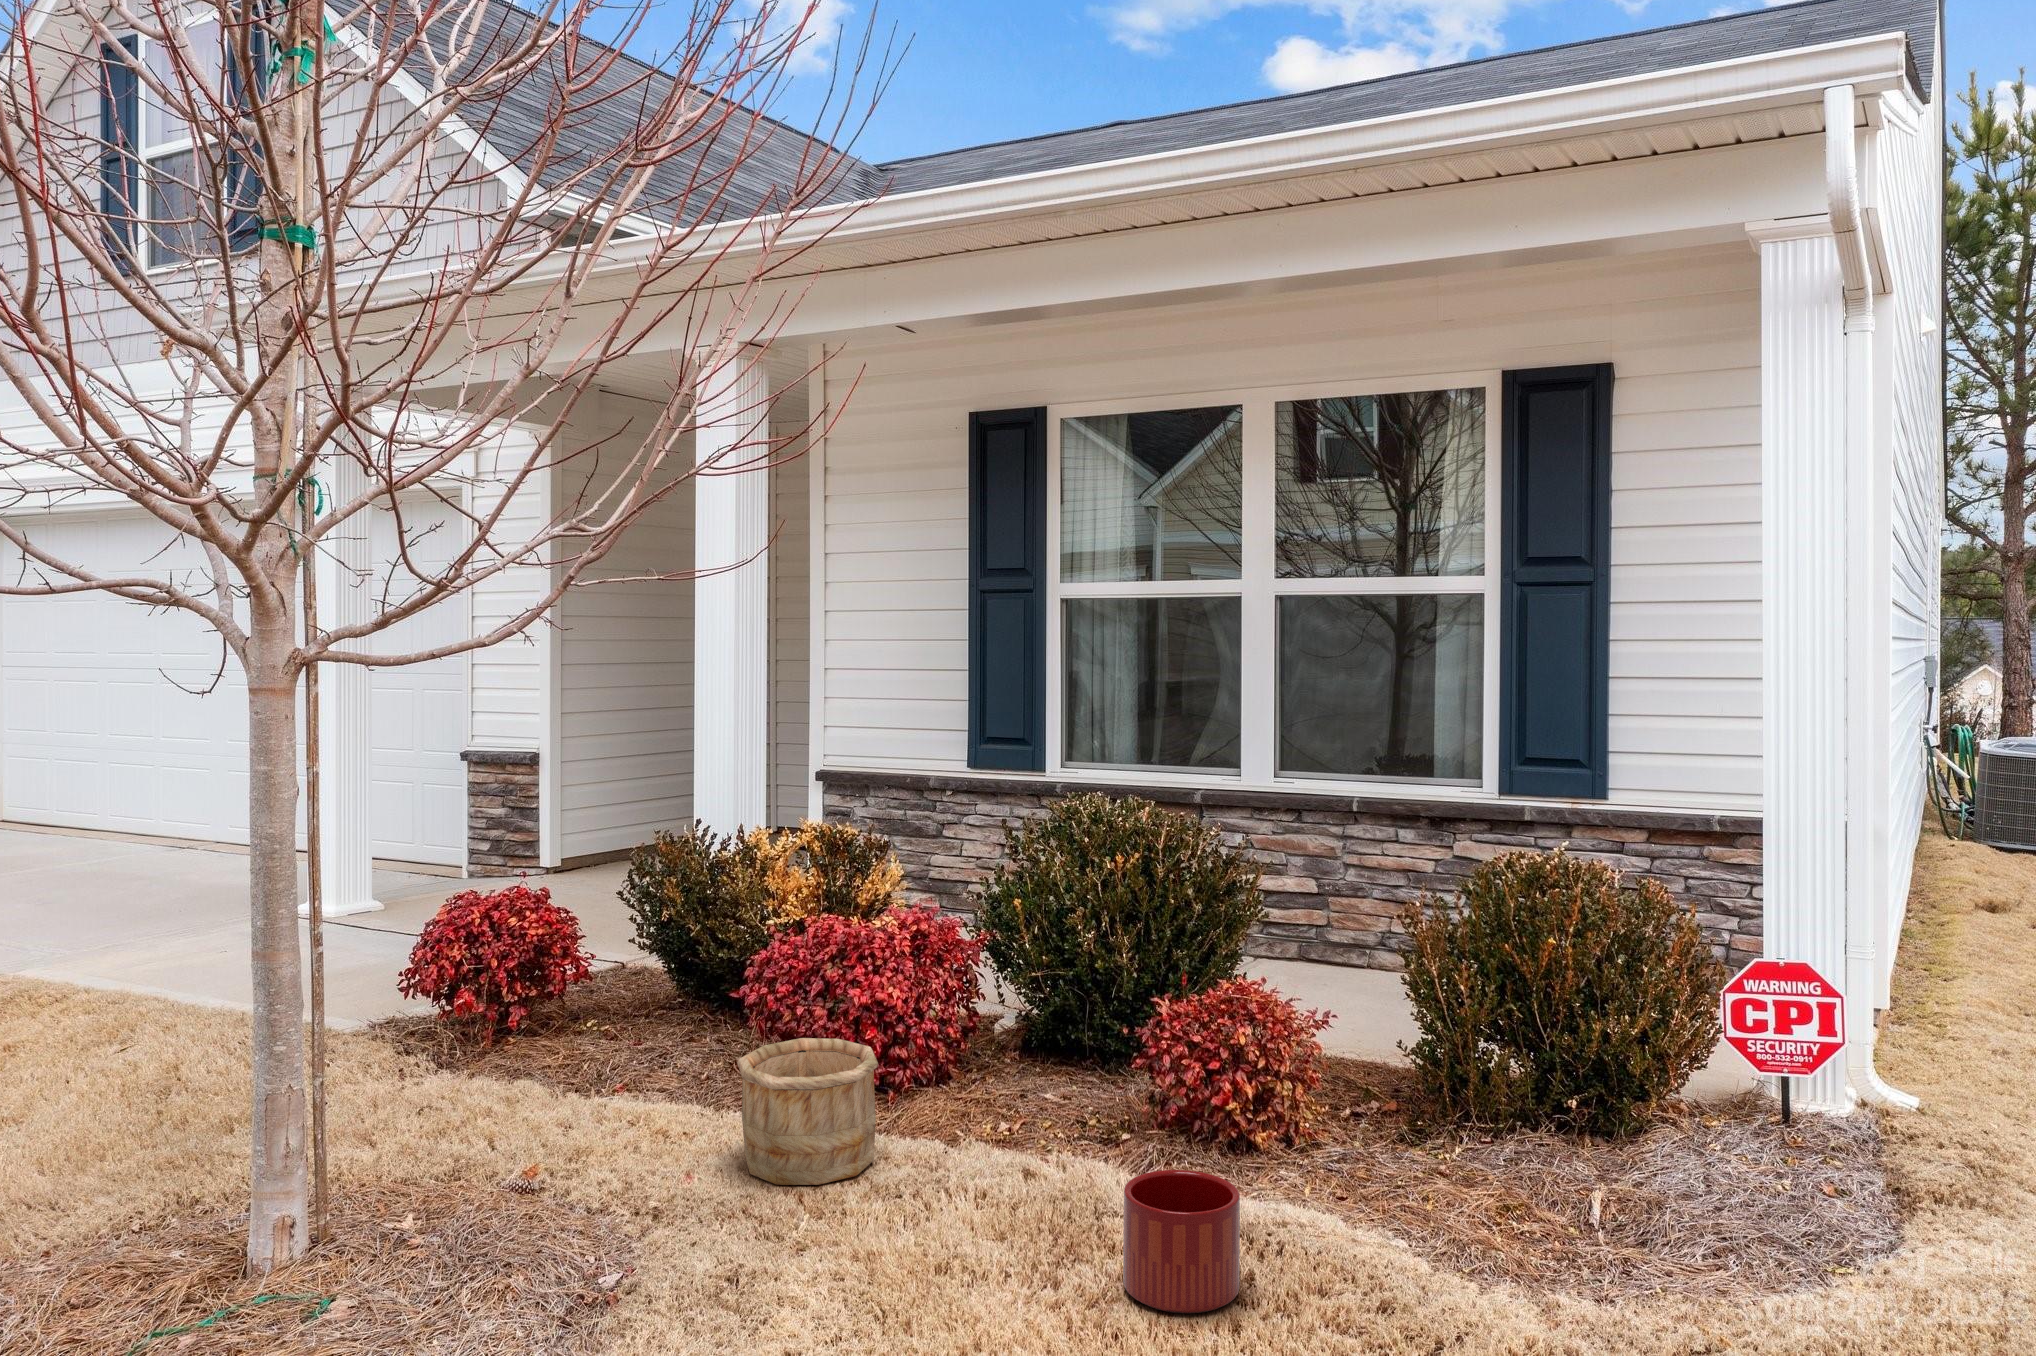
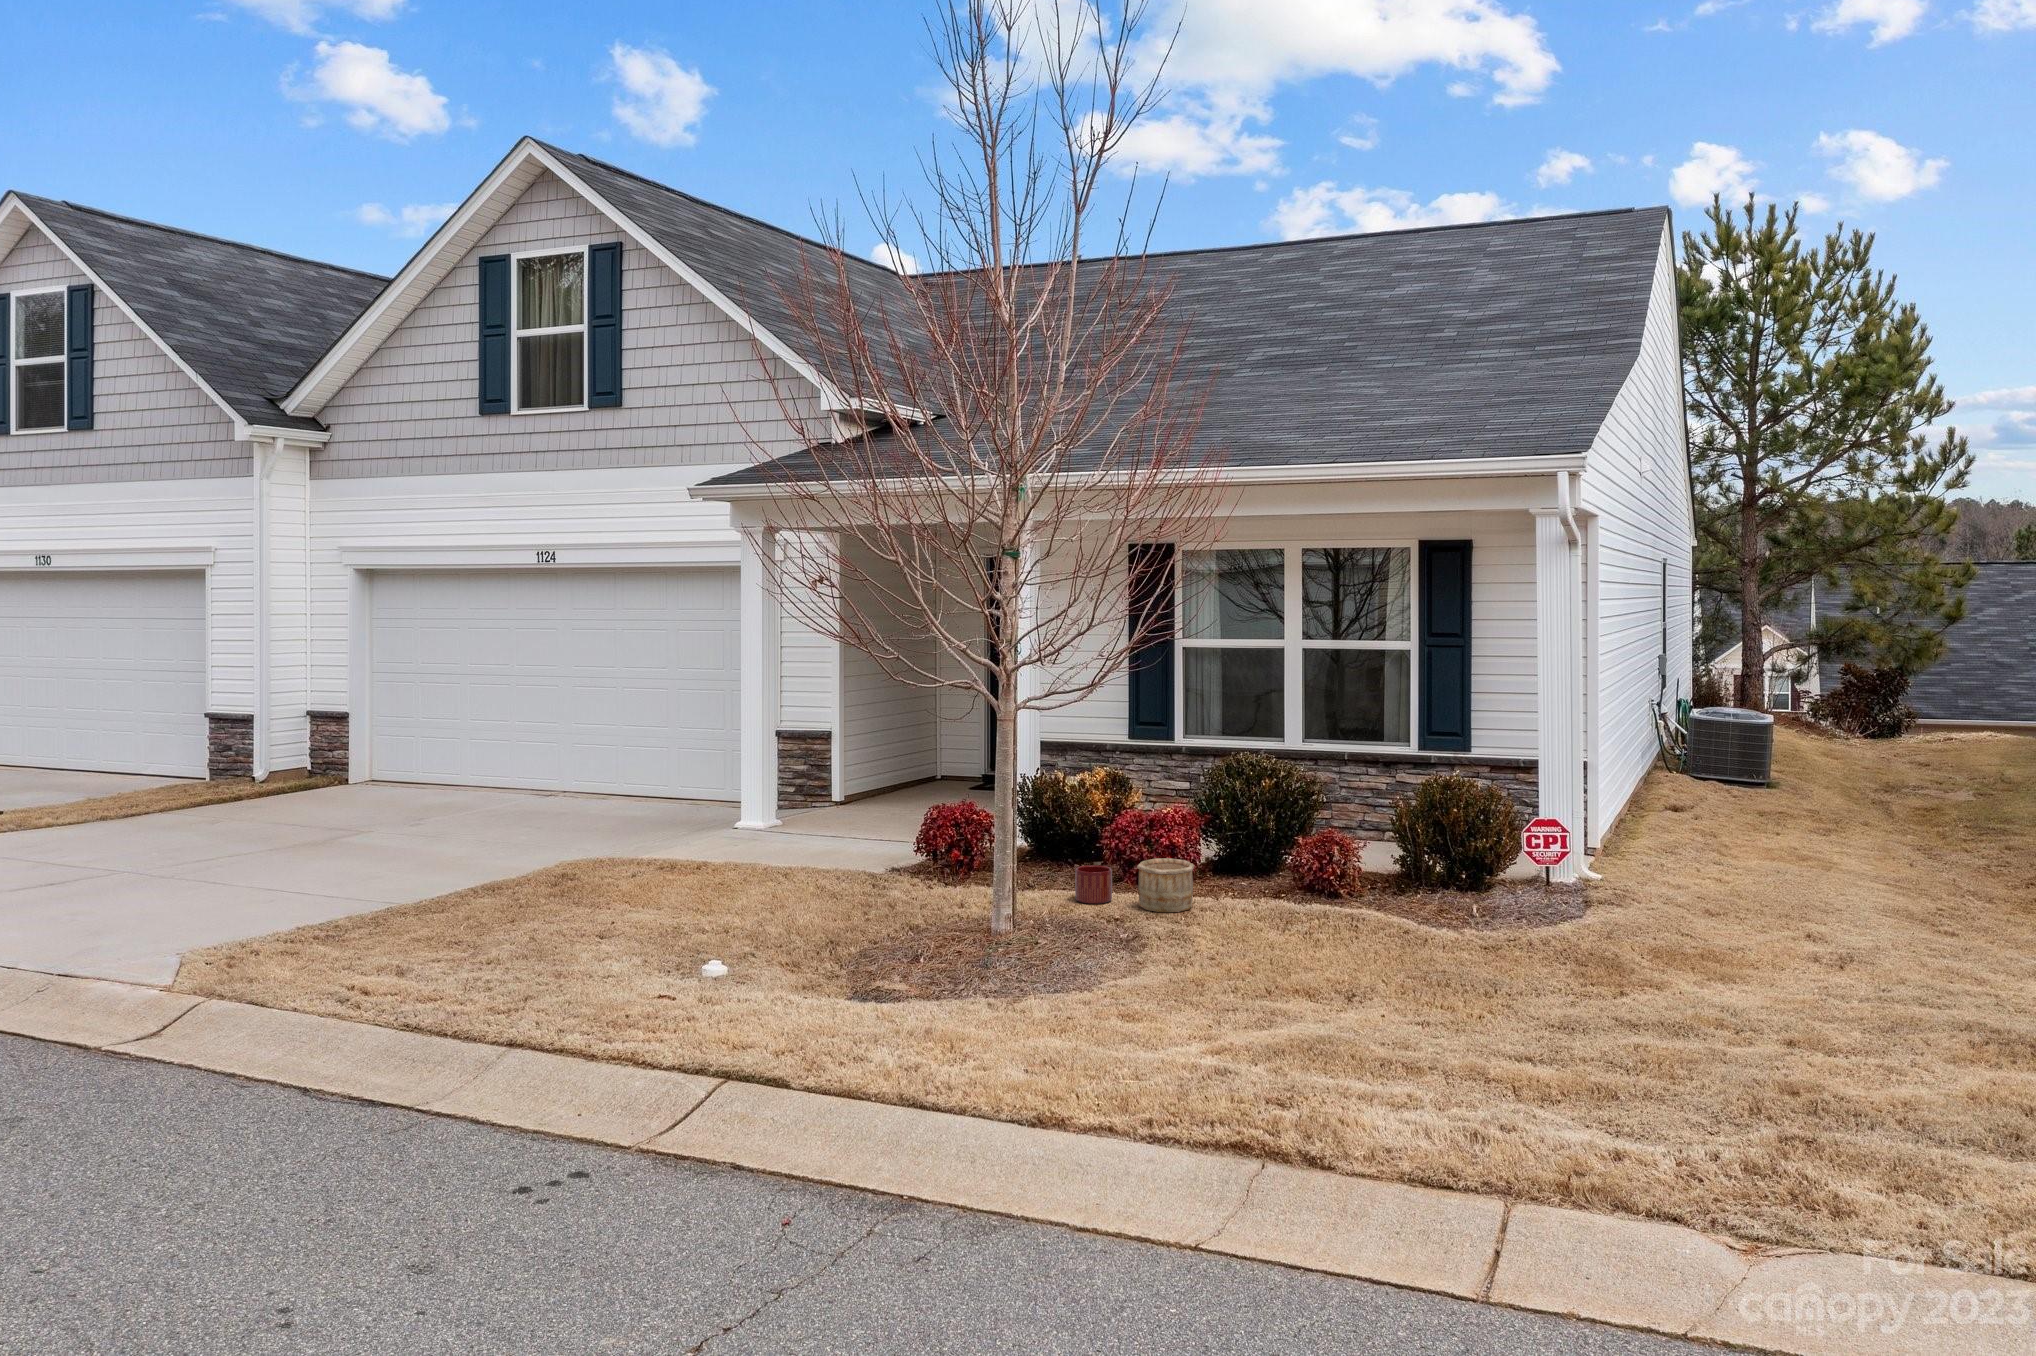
planter: present [1123,1170,1240,1314] -> present [1075,865,1112,904]

